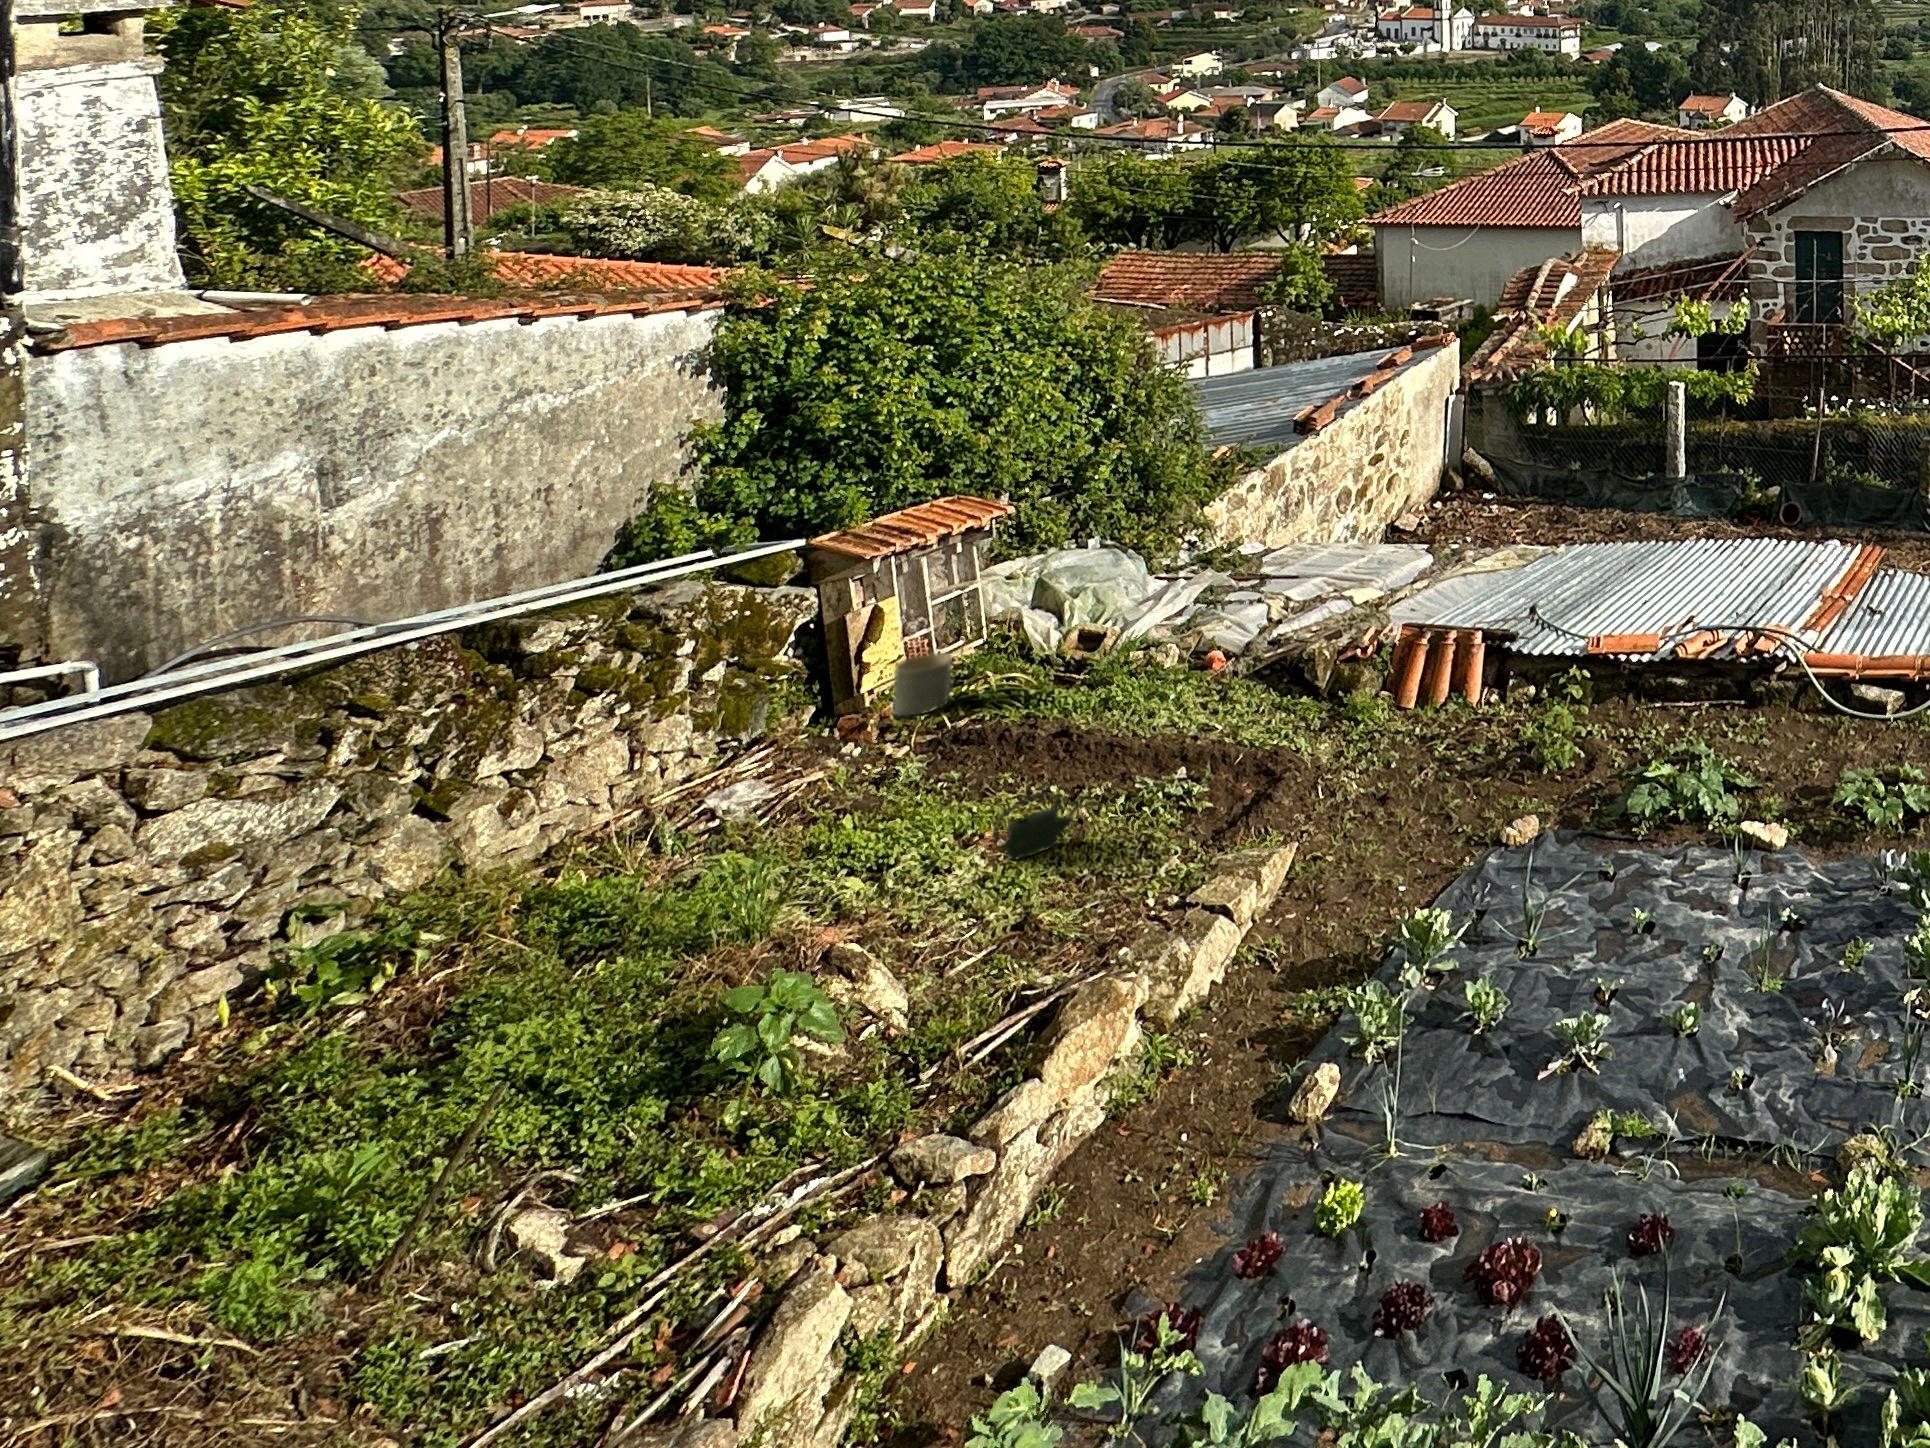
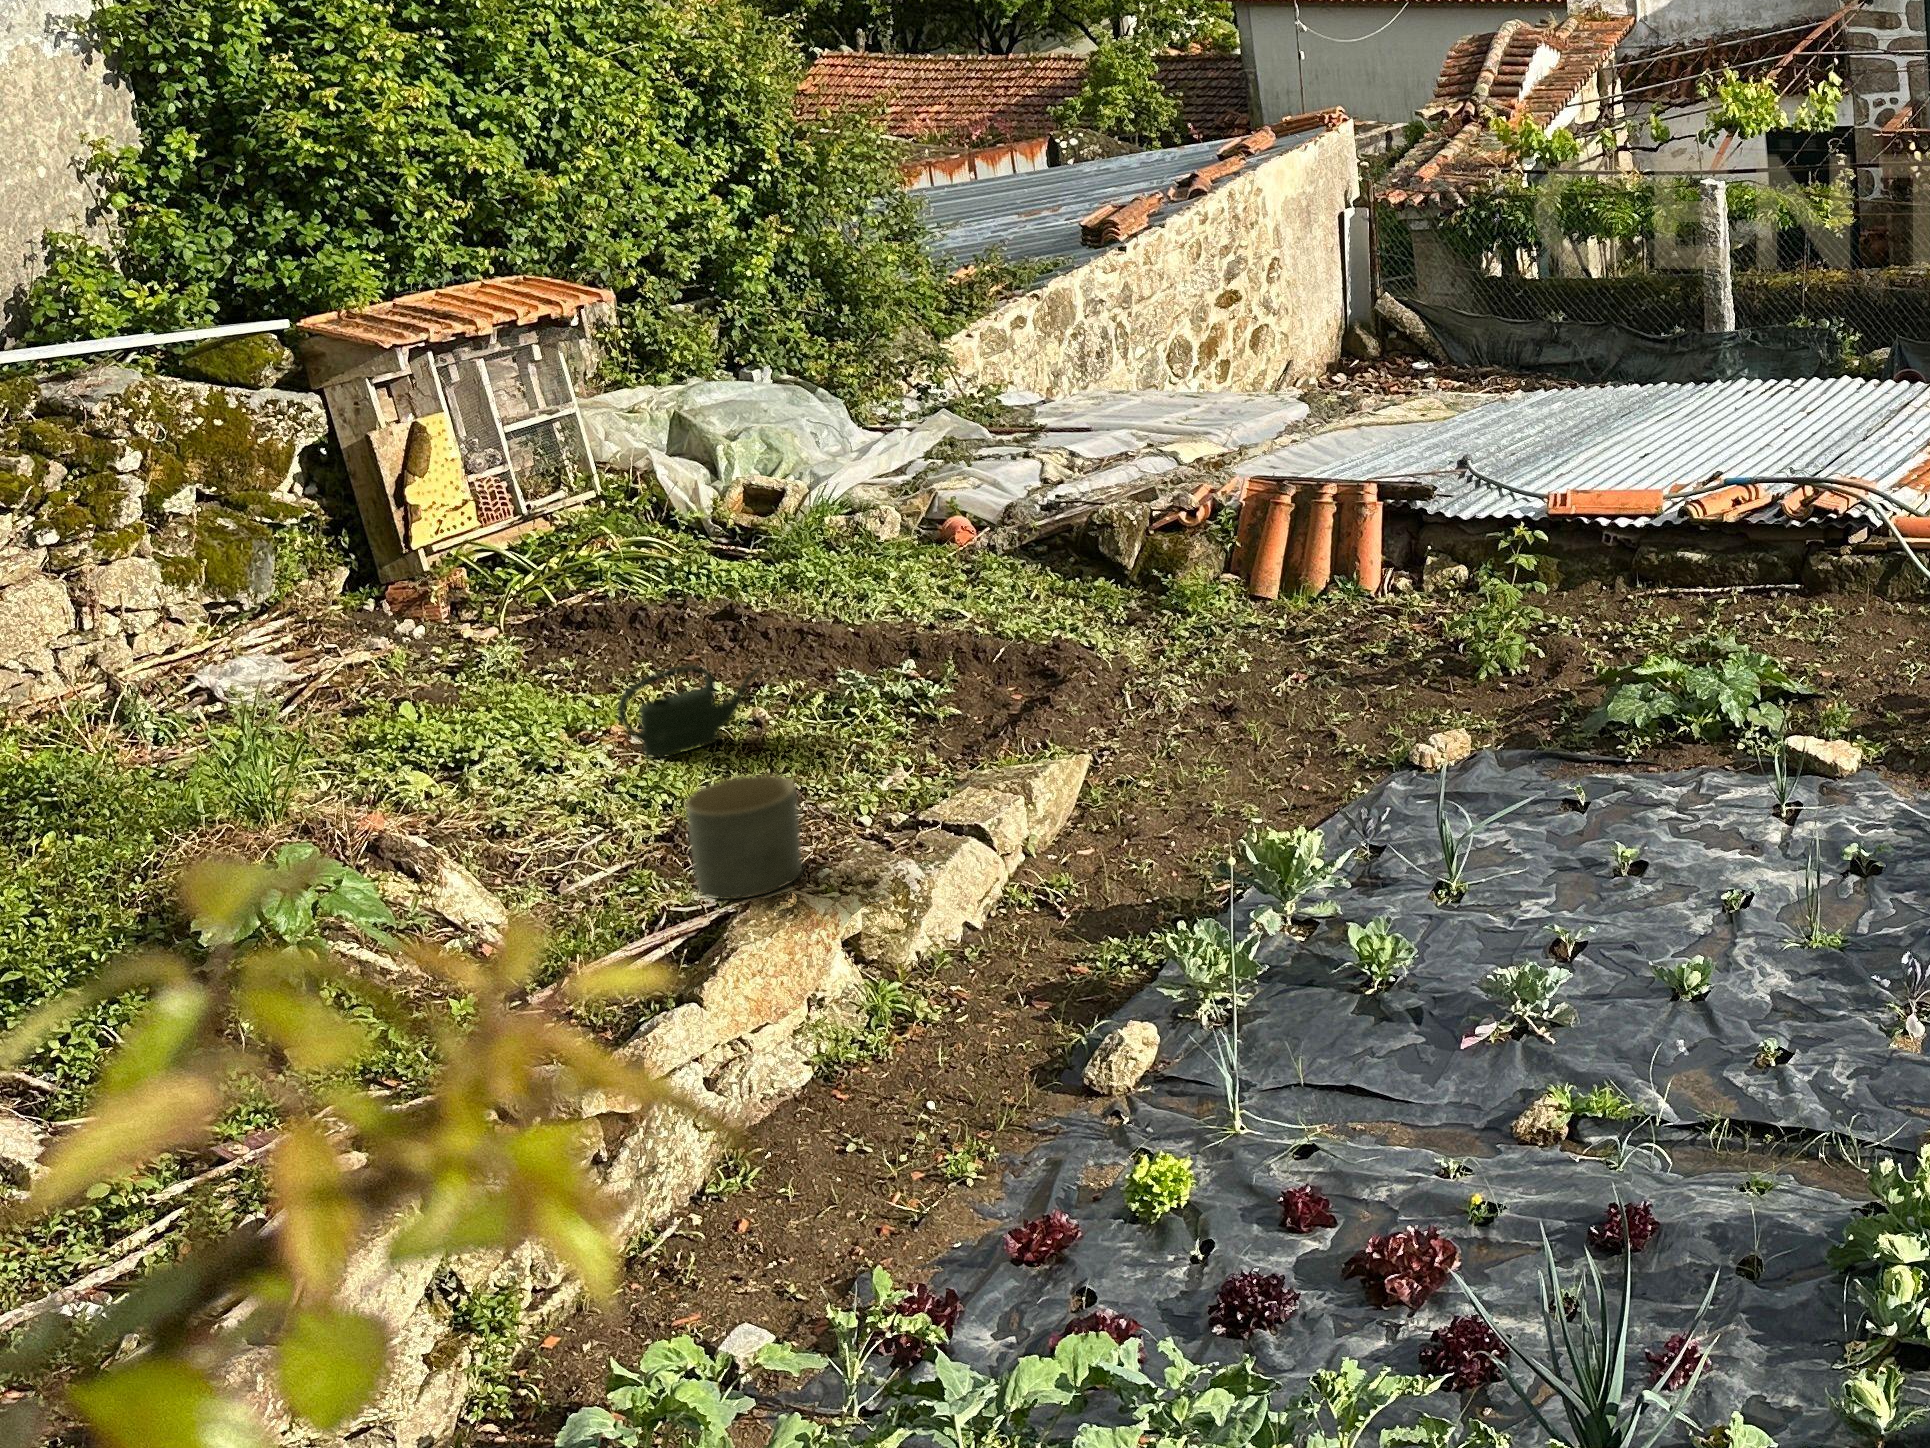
planter: present [893,653,952,716] -> present [686,775,802,899]

